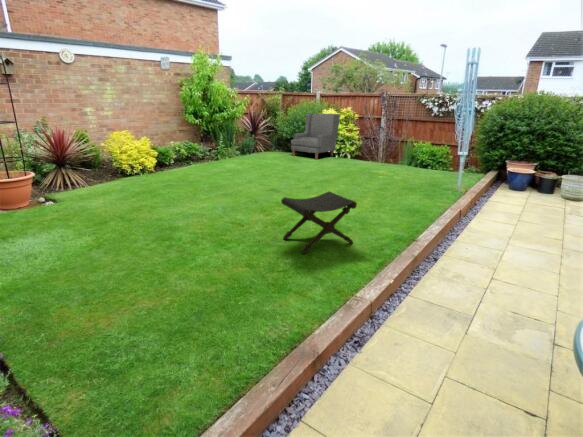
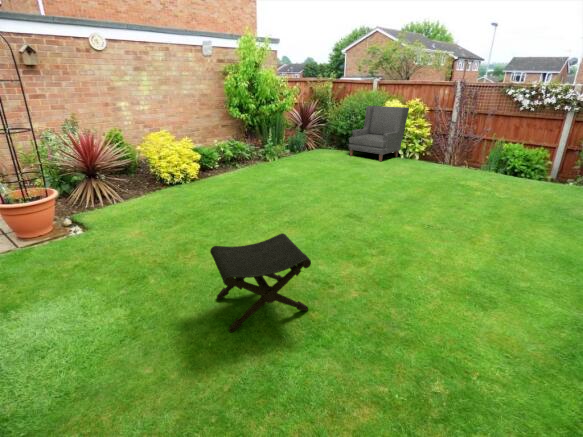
footstool: present [281,192,357,254] -> present [210,233,311,332]

